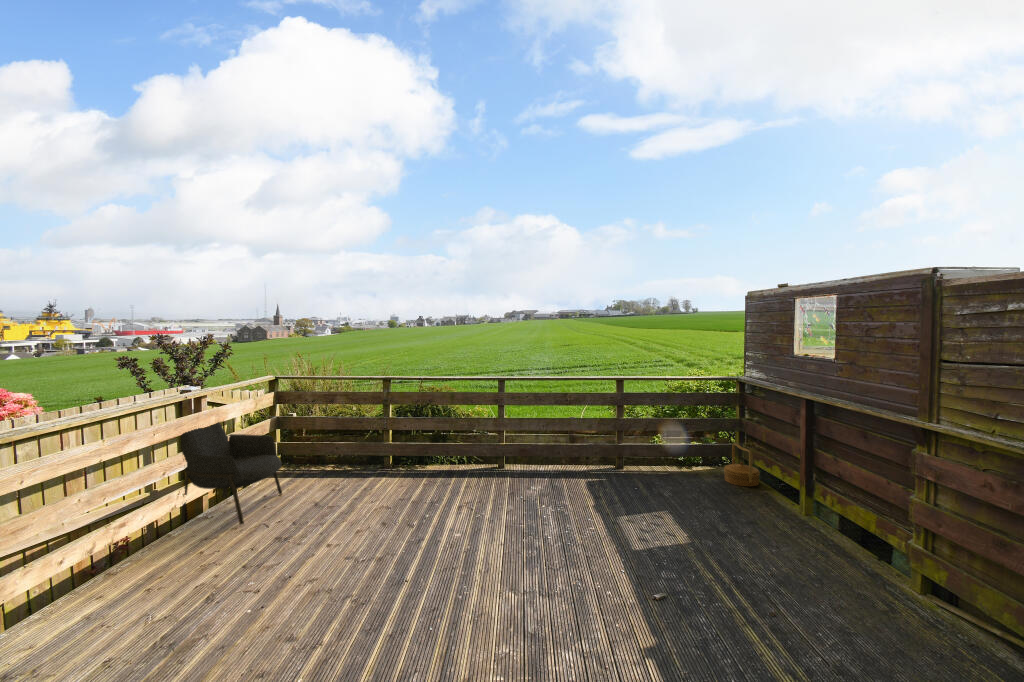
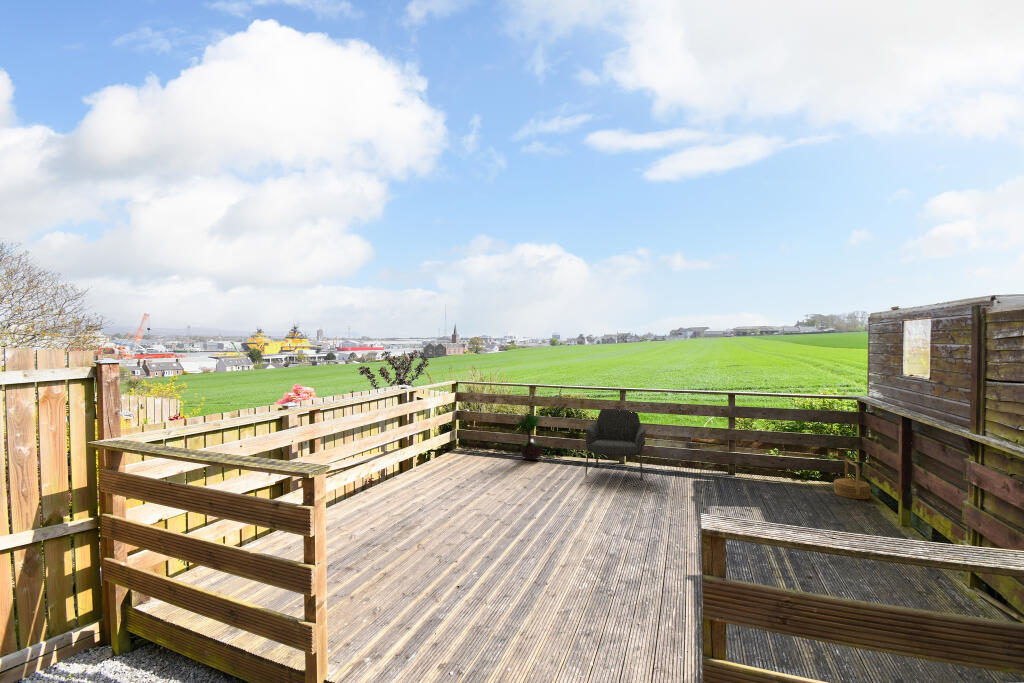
potted tree: none [362,409,403,475] -> present [516,414,543,460]
armchair: present [181,422,282,524] -> present [585,409,646,480]

